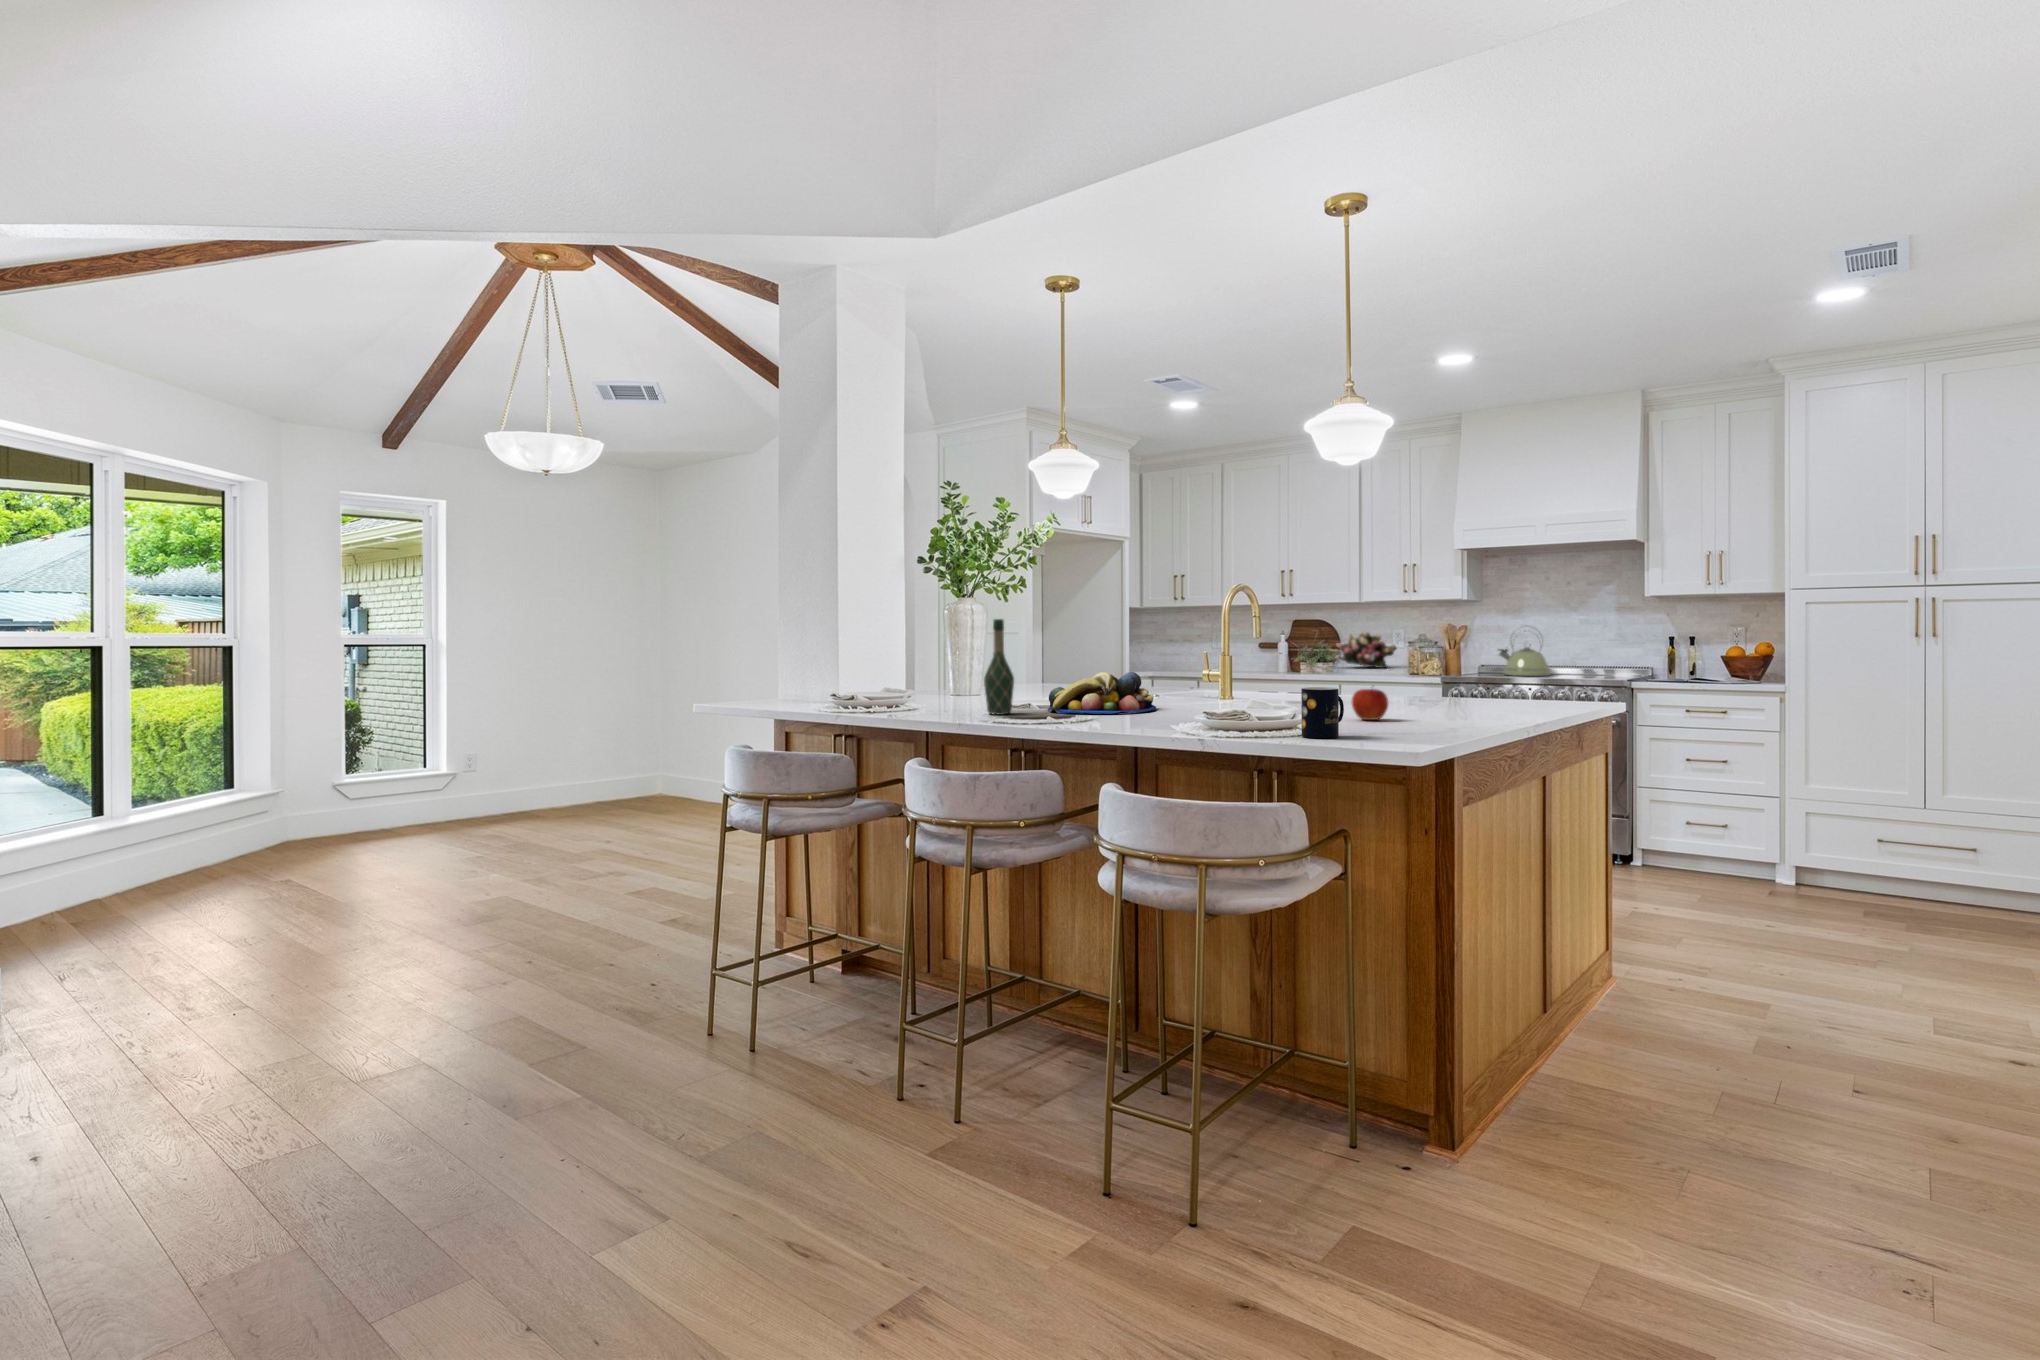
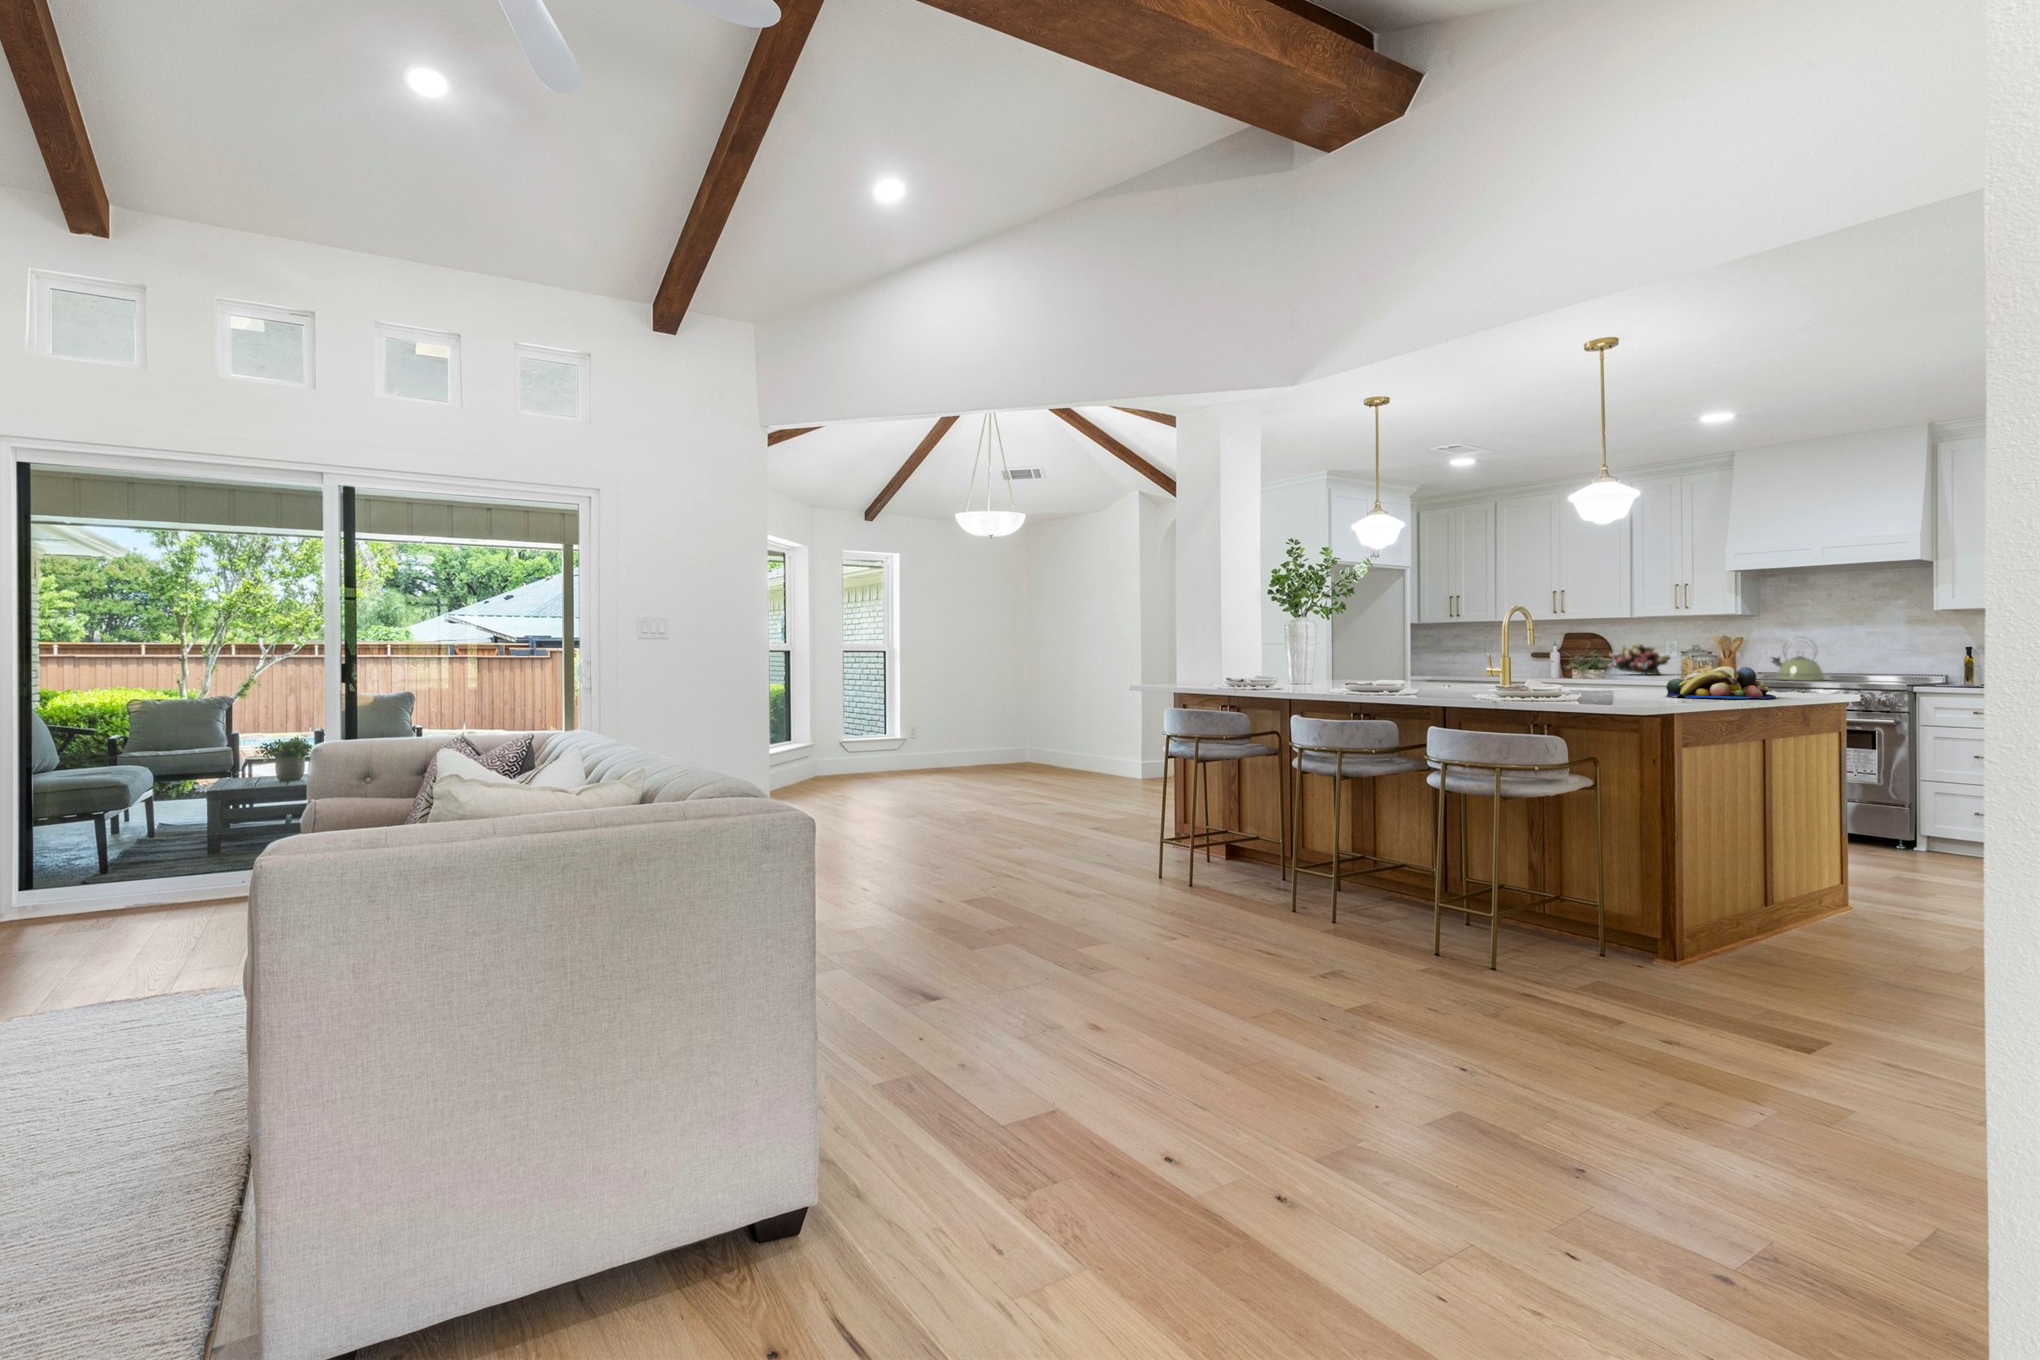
wine bottle: present [984,619,1014,715] -> none [1326,629,1347,693]
fruit bowl: present [1048,672,1156,714] -> present [1666,666,1776,699]
apple: present [1352,686,1388,720] -> none [1608,674,1638,698]
mug: present [1301,687,1344,738] -> none [1566,672,1599,704]

